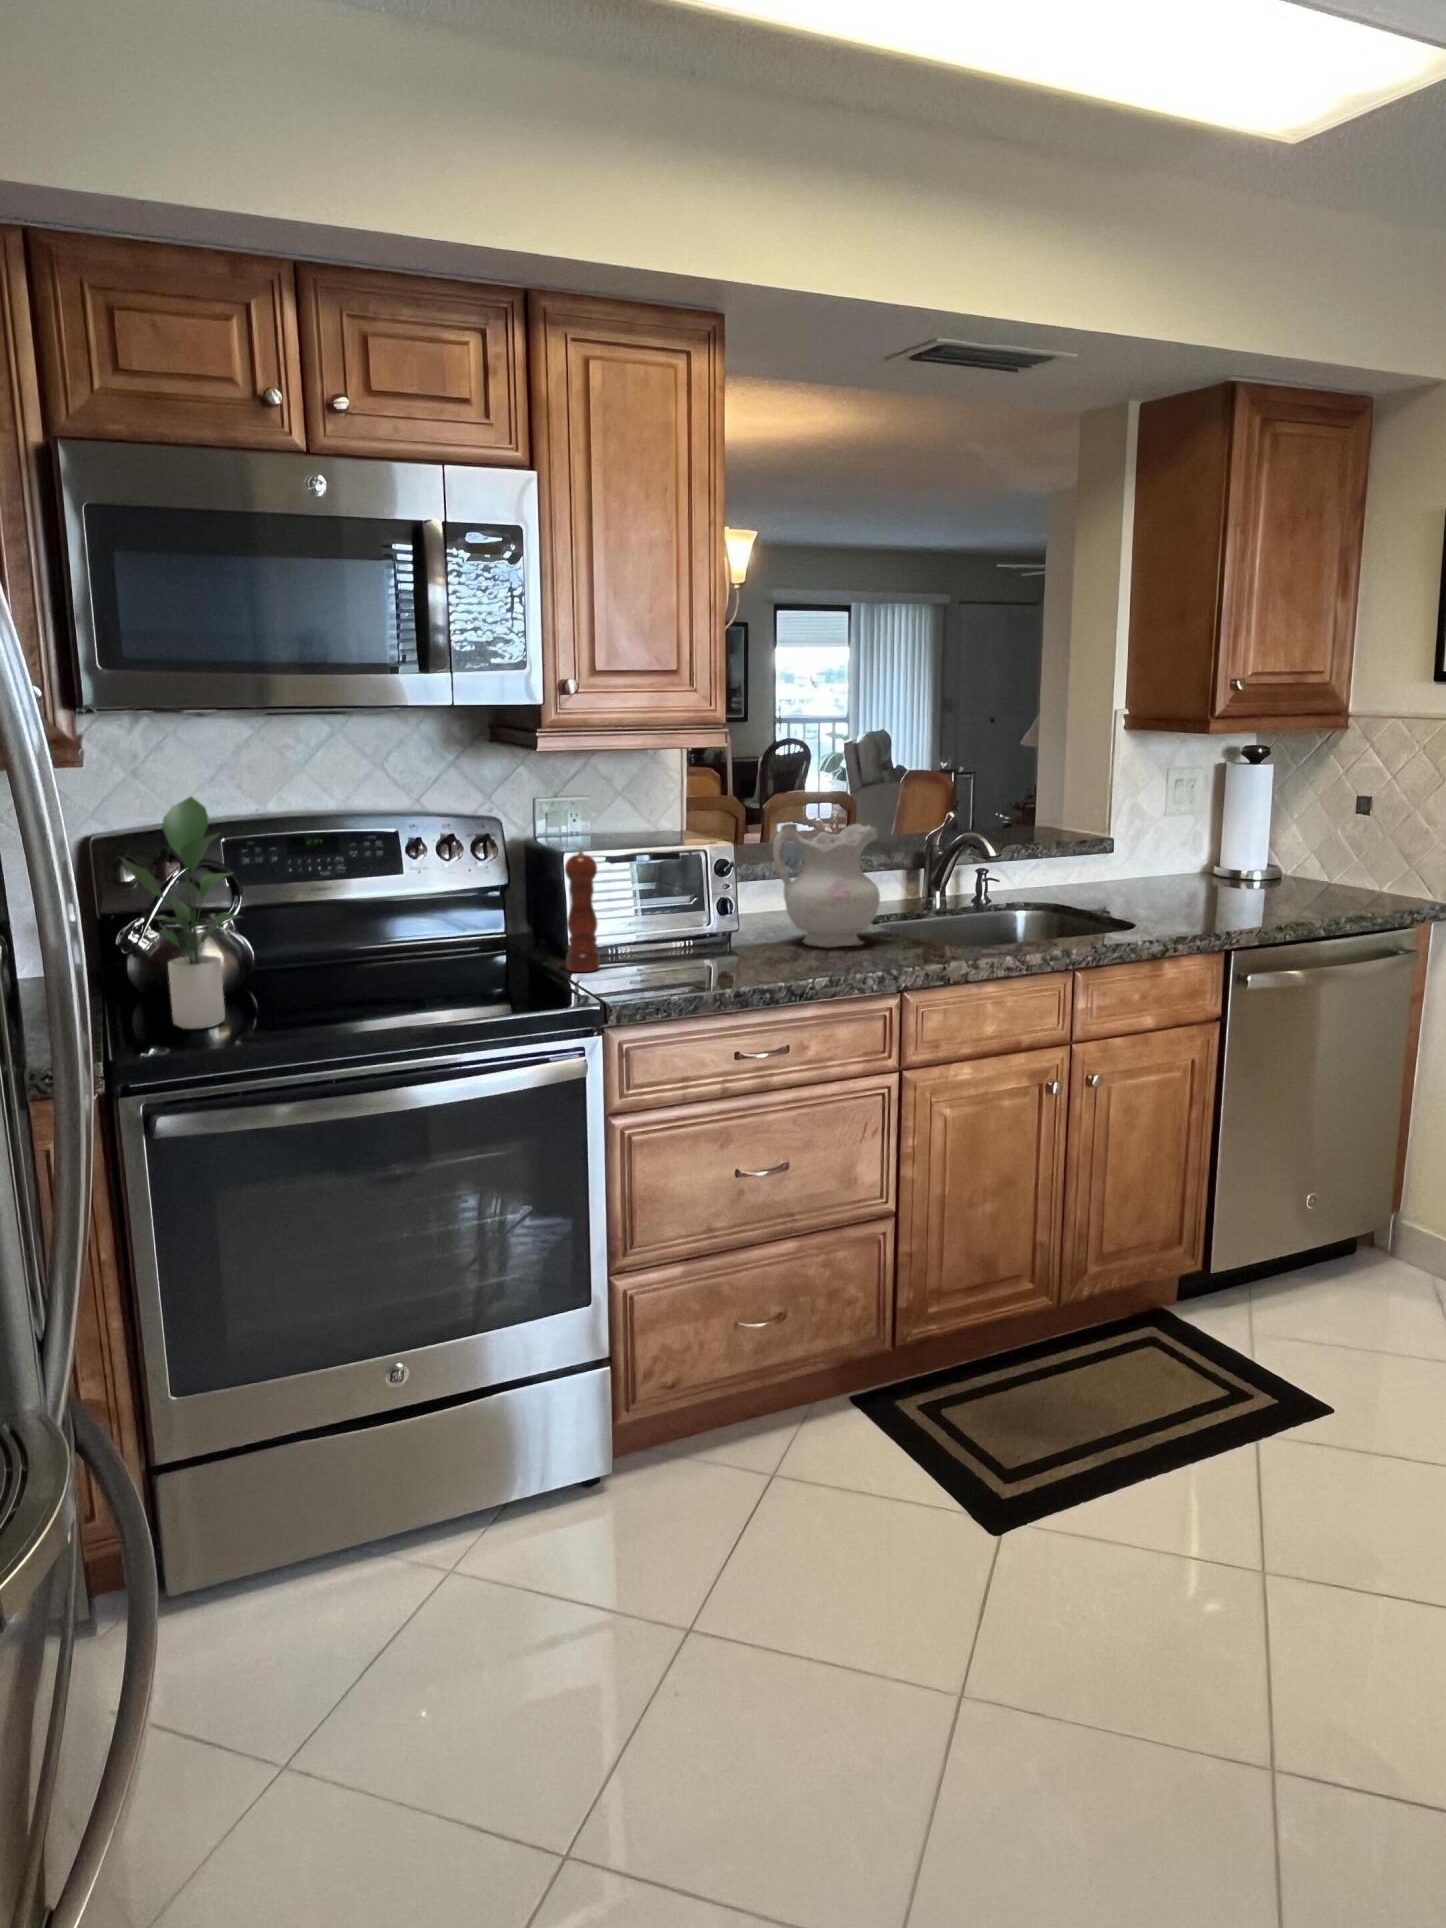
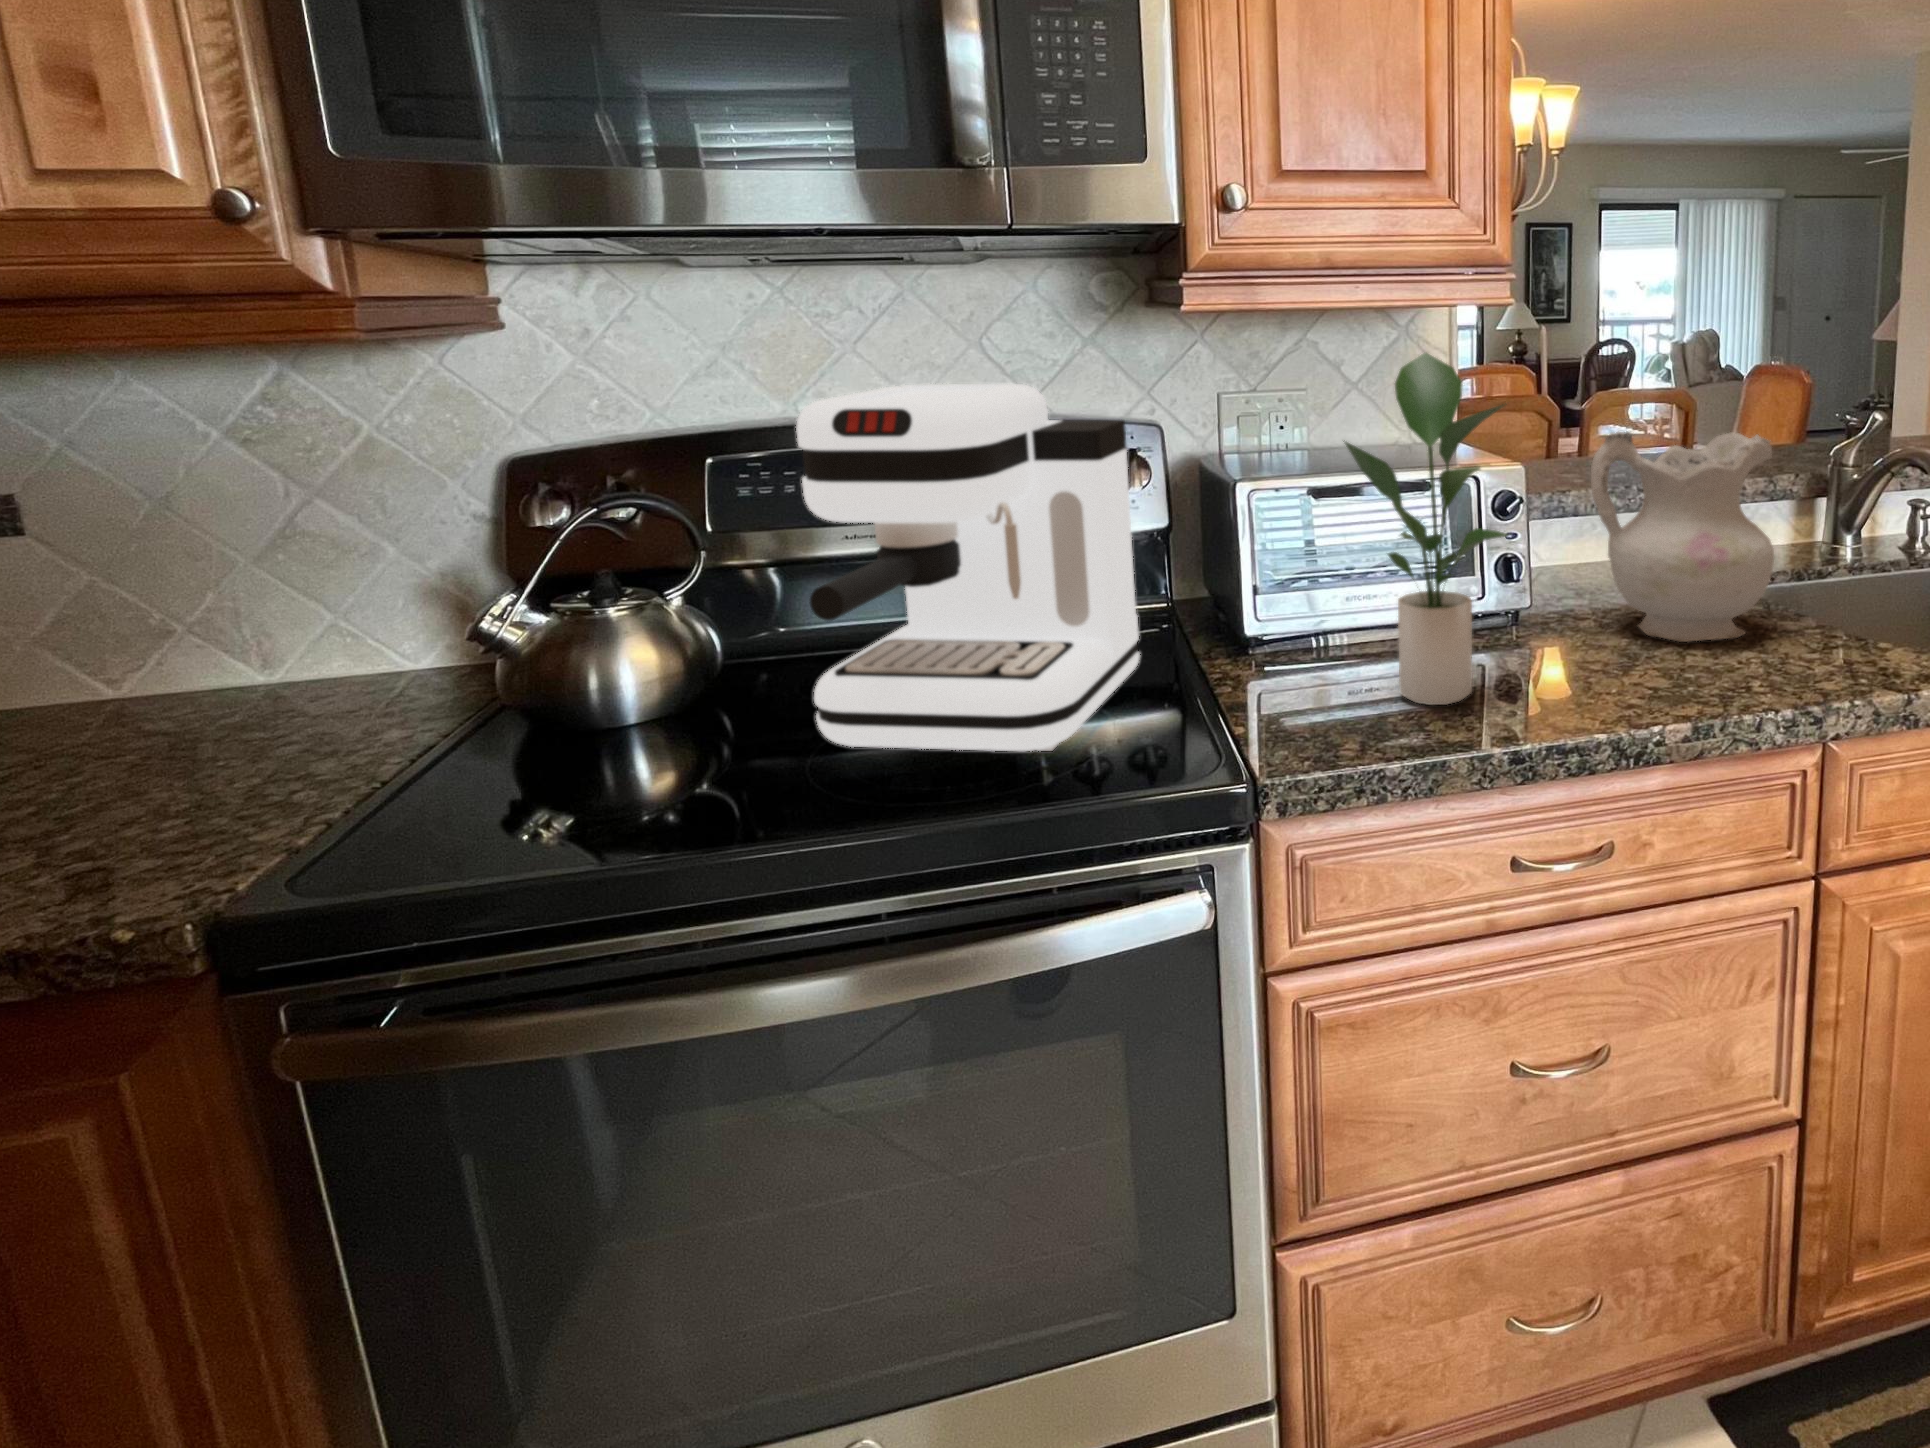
coffee maker: none [341,795,514,999] -> present [796,384,1140,751]
potted plant: present [121,797,240,1029] -> present [1343,353,1511,705]
pepper mill: present [565,846,600,972] -> none [1225,471,1287,689]

